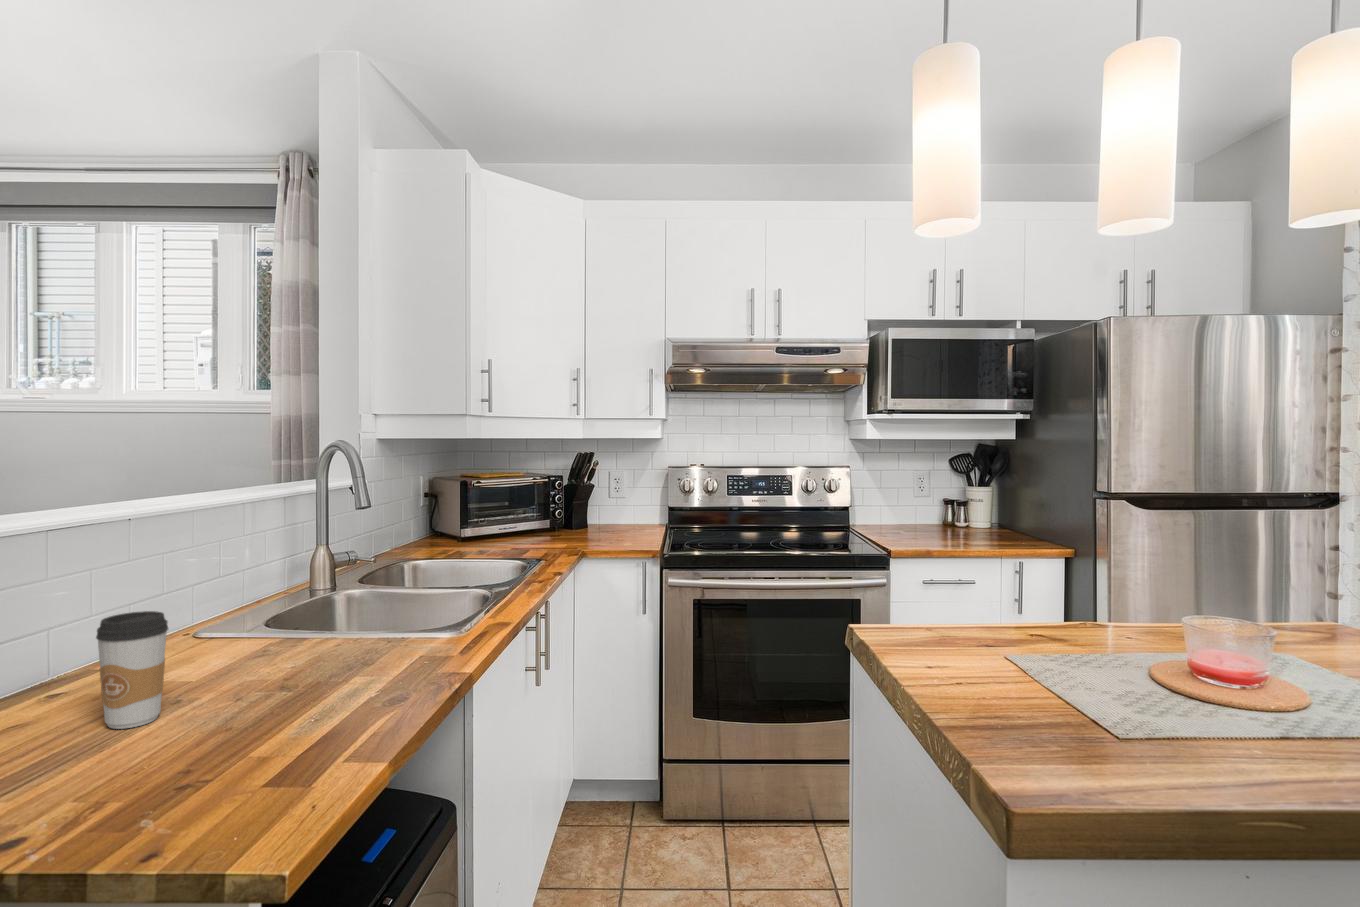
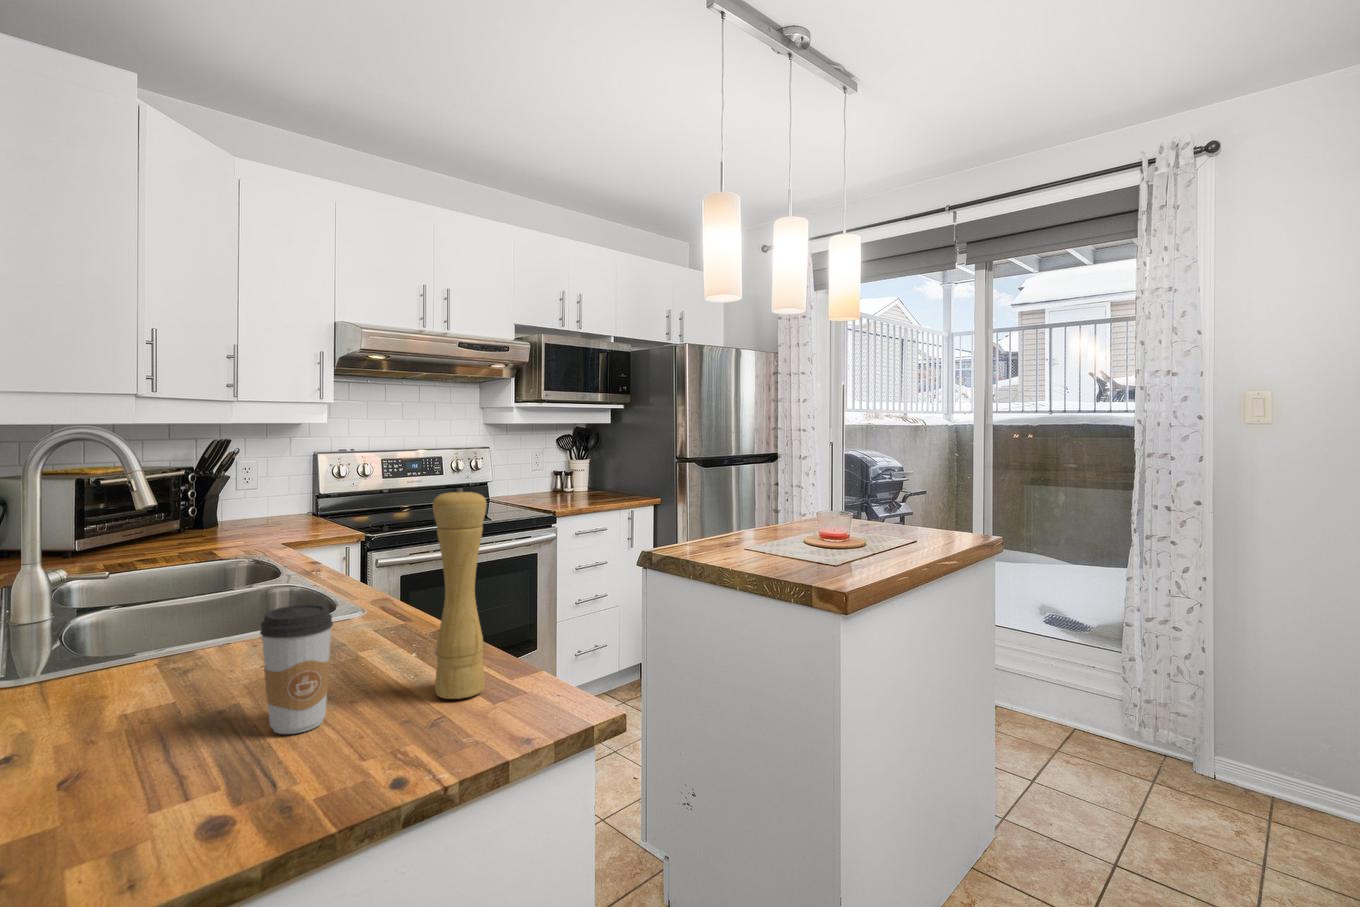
pepper mill: none [216,518,282,746] -> present [433,489,487,699]

